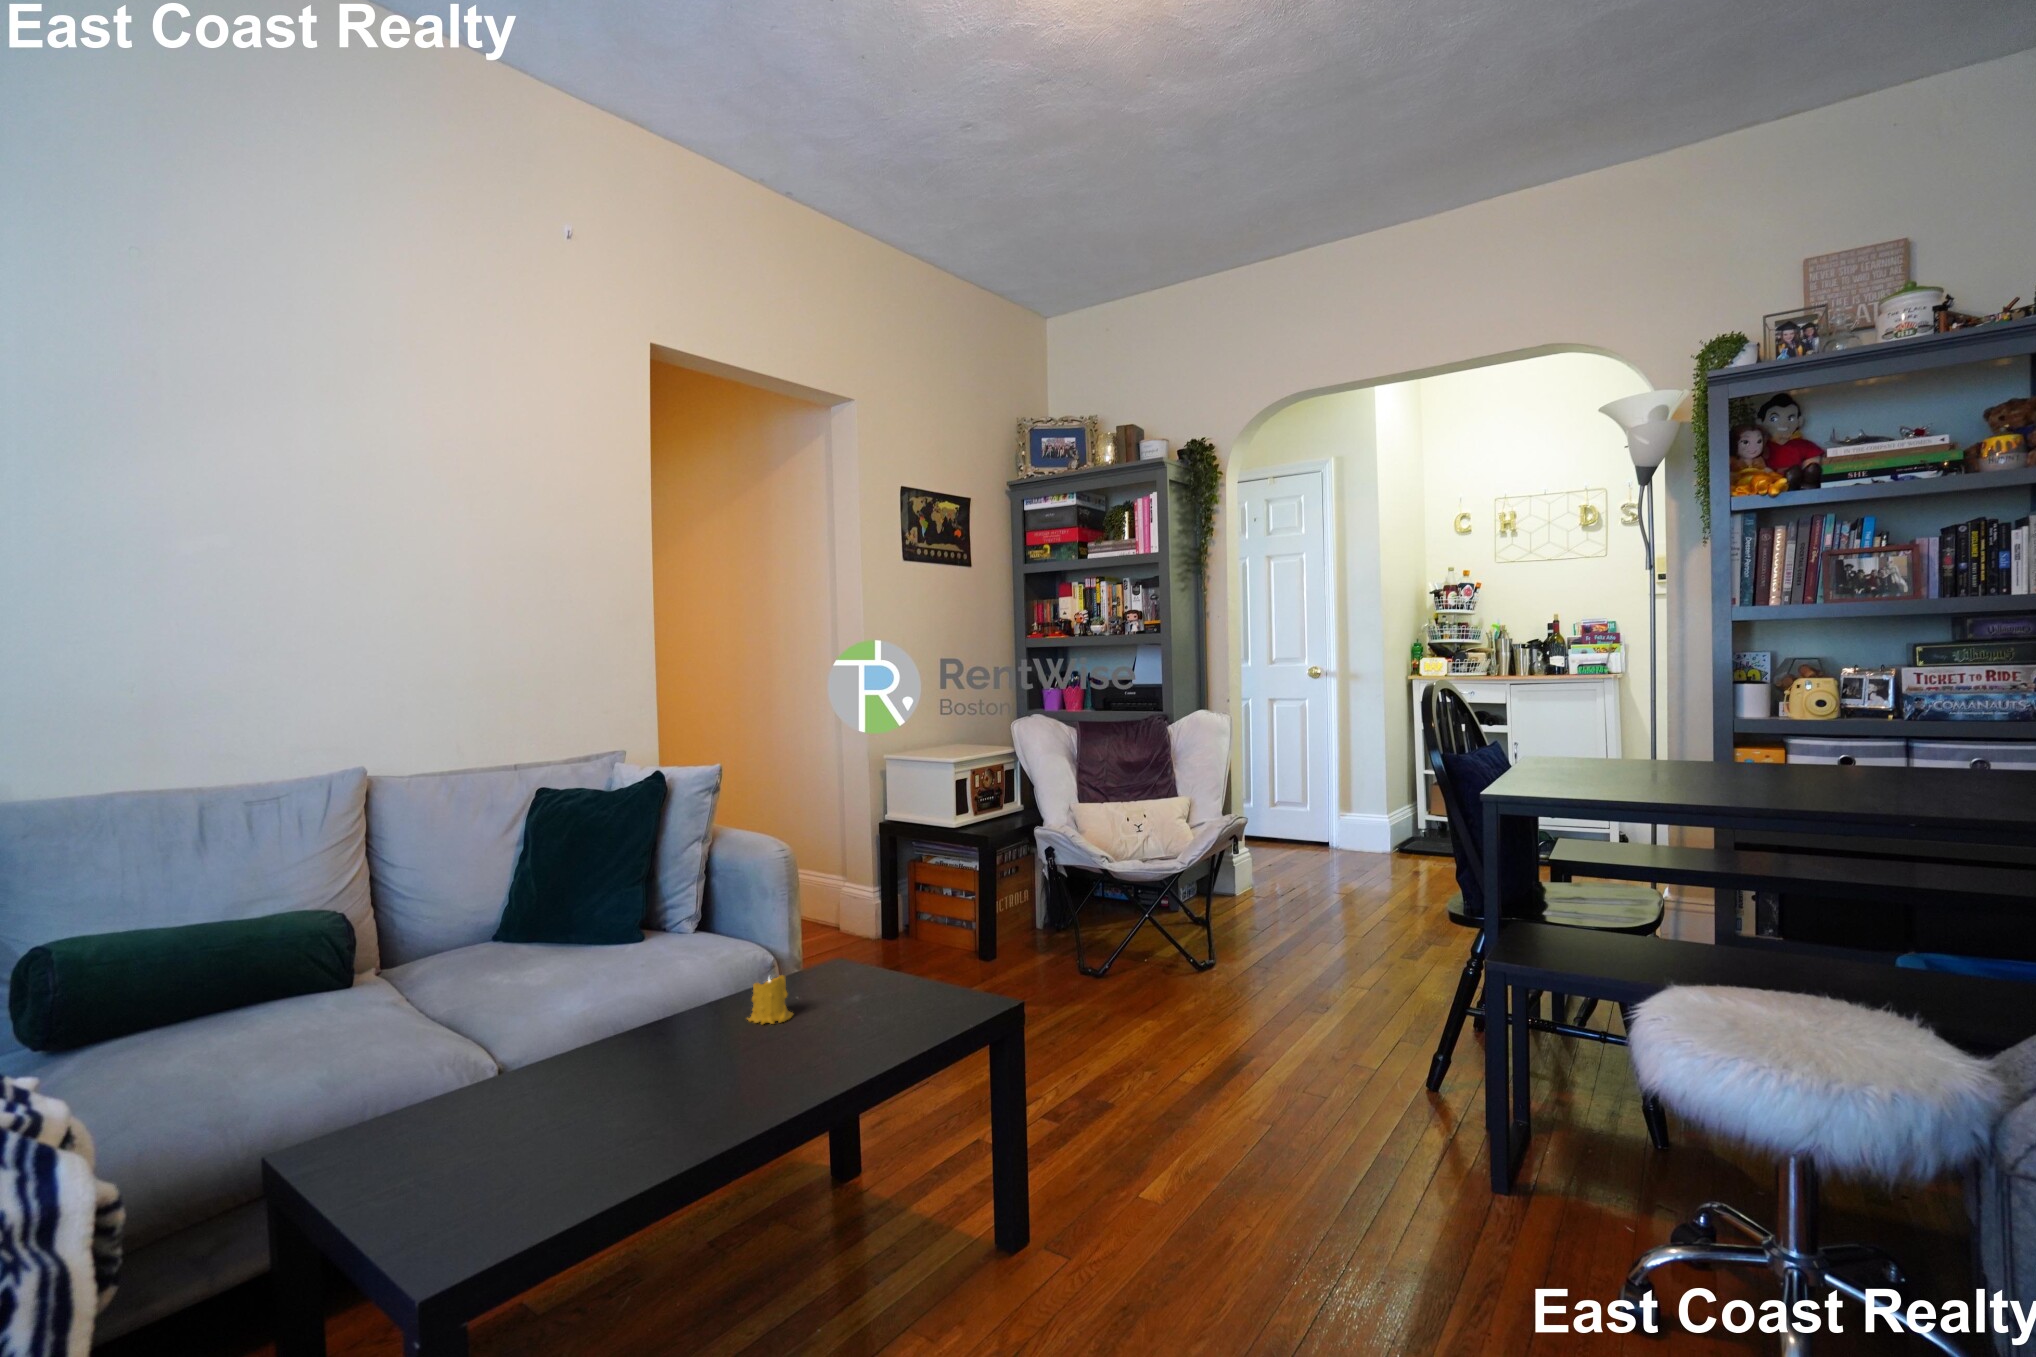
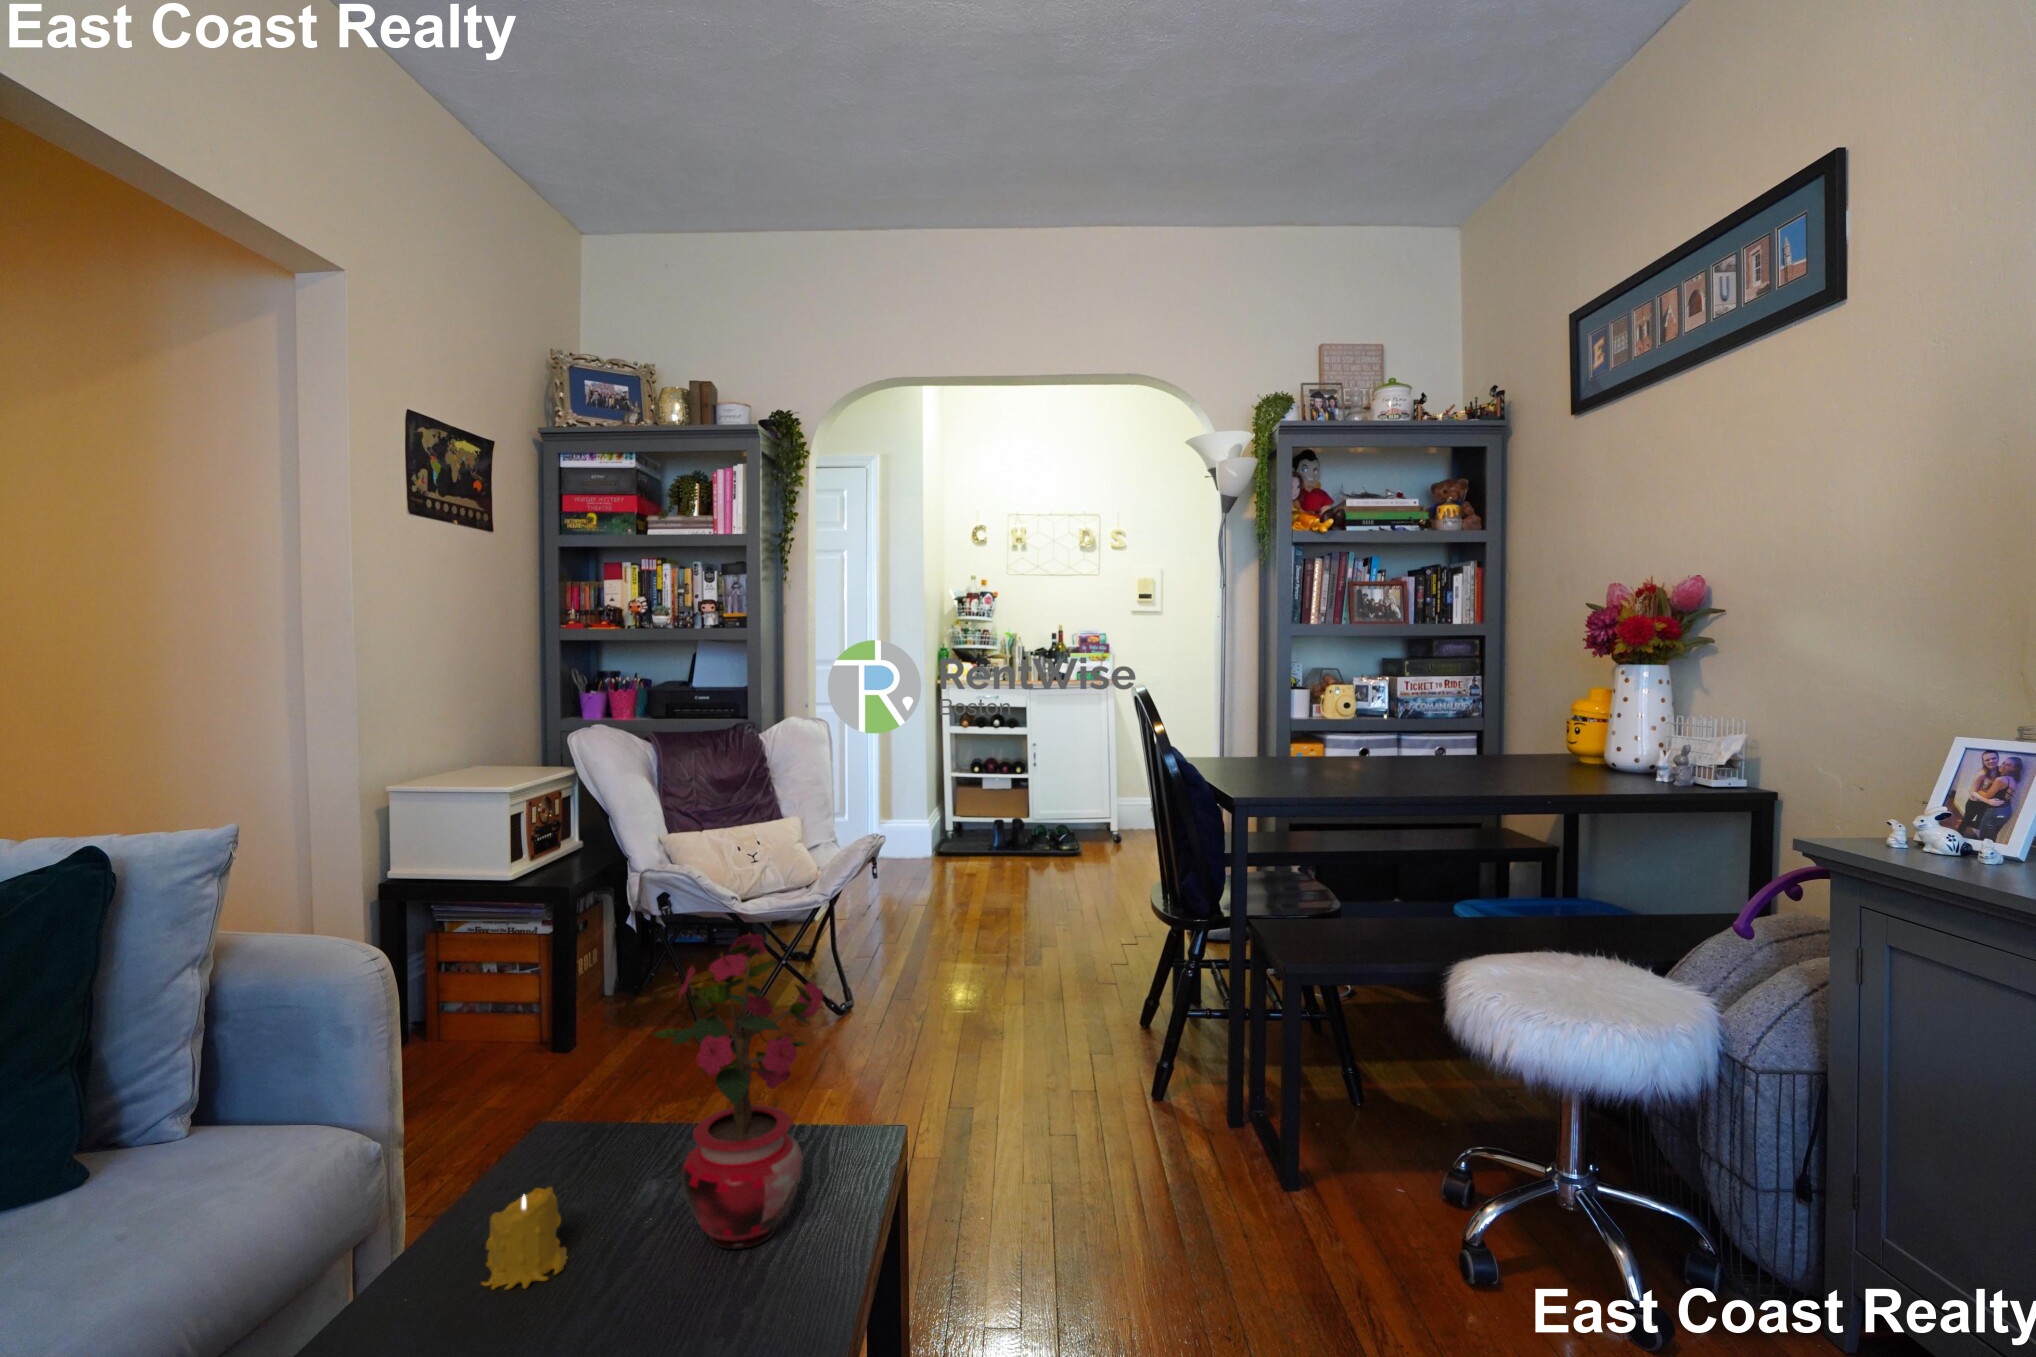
potted plant: none [836,840,937,1034] -> present [652,933,824,1249]

